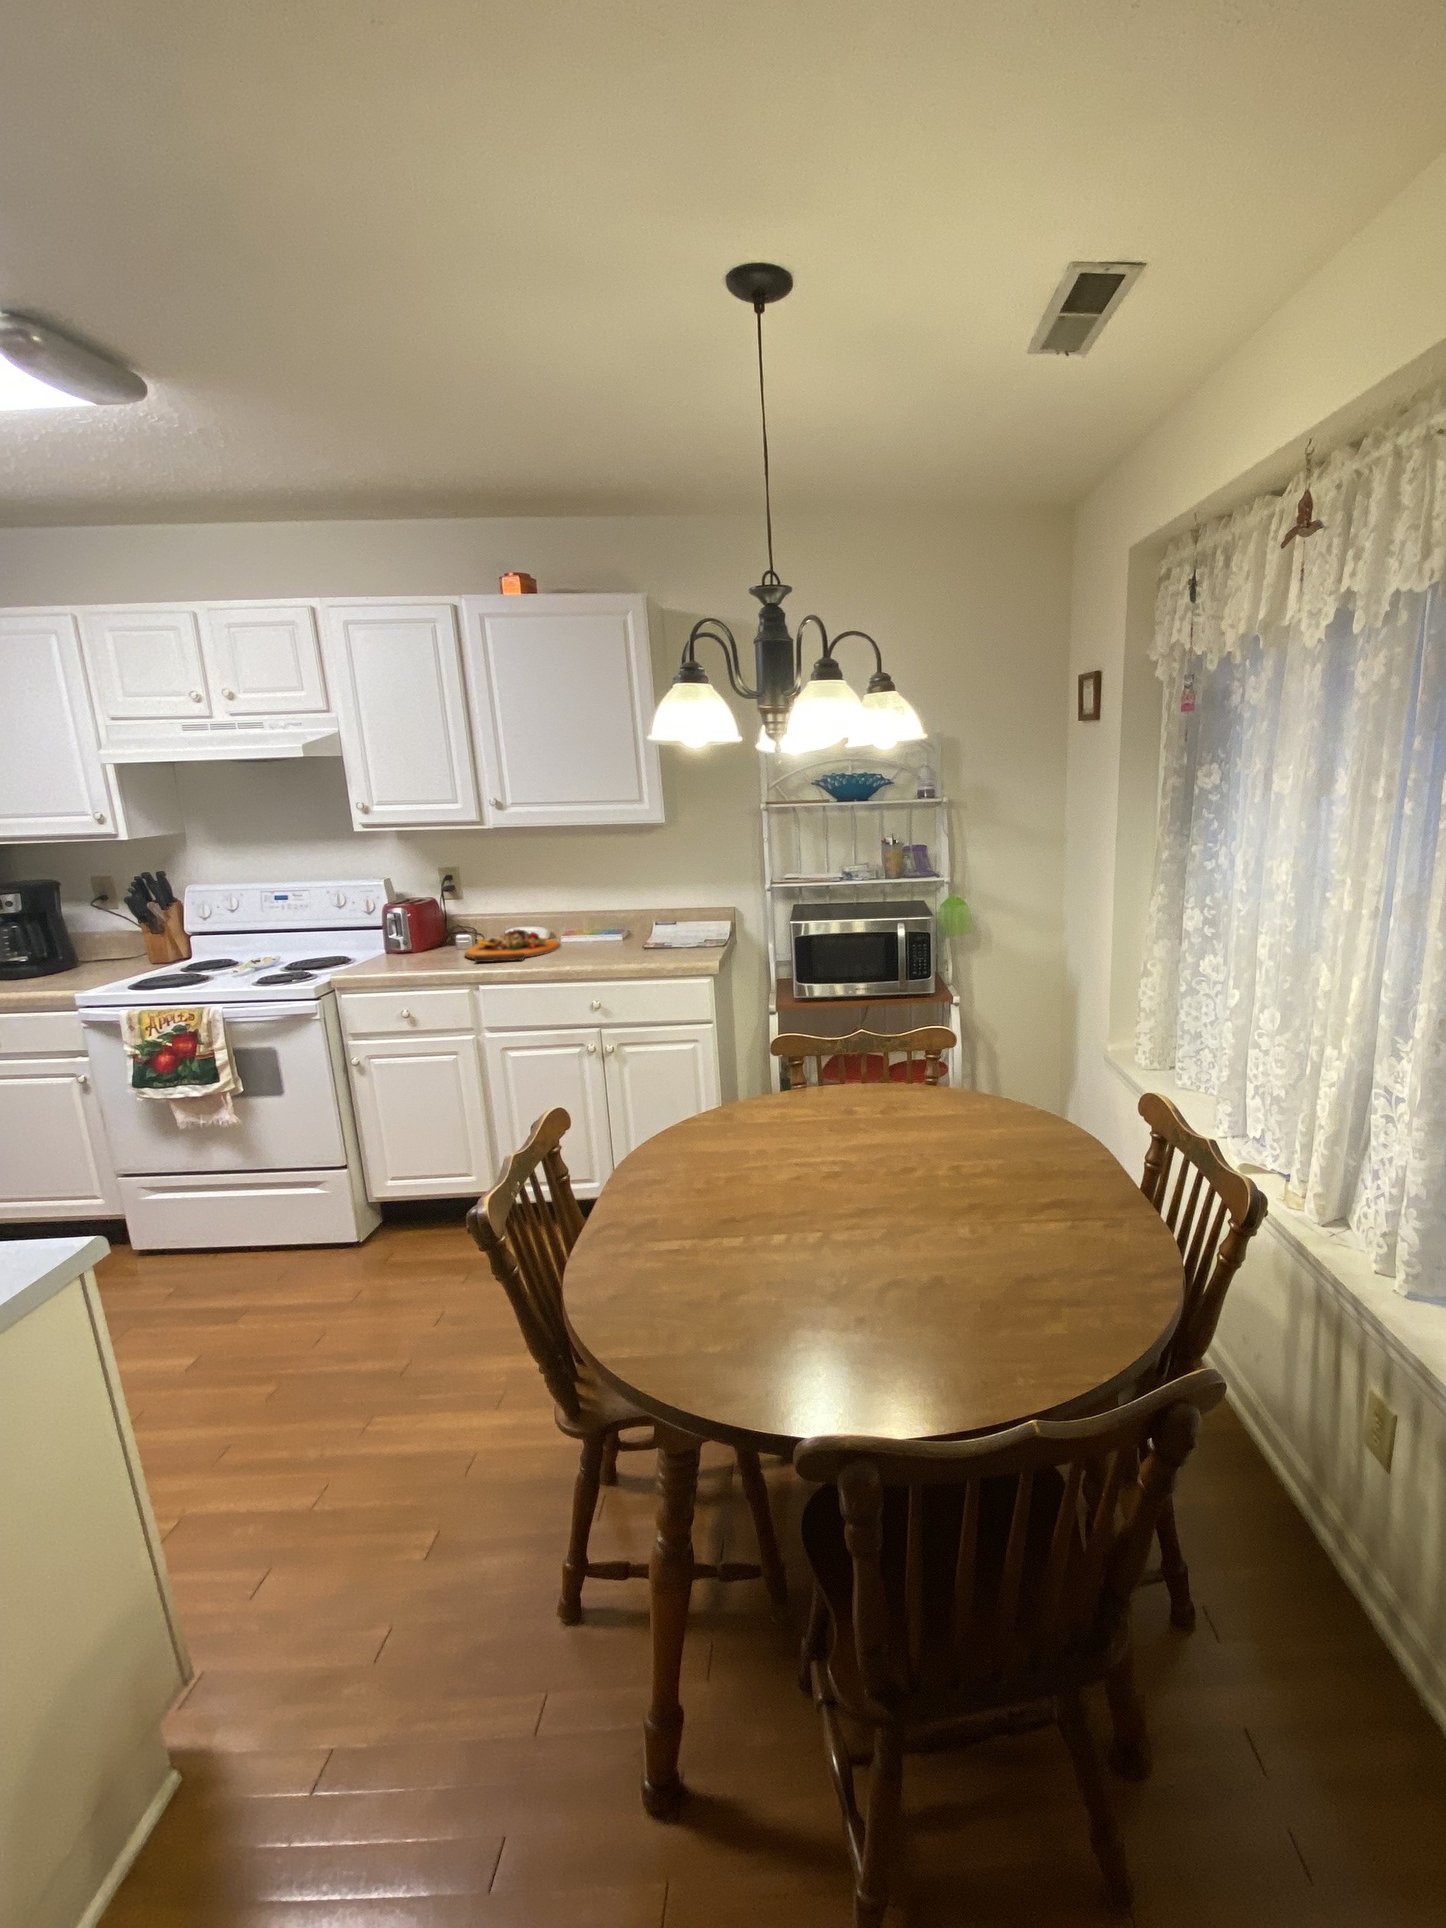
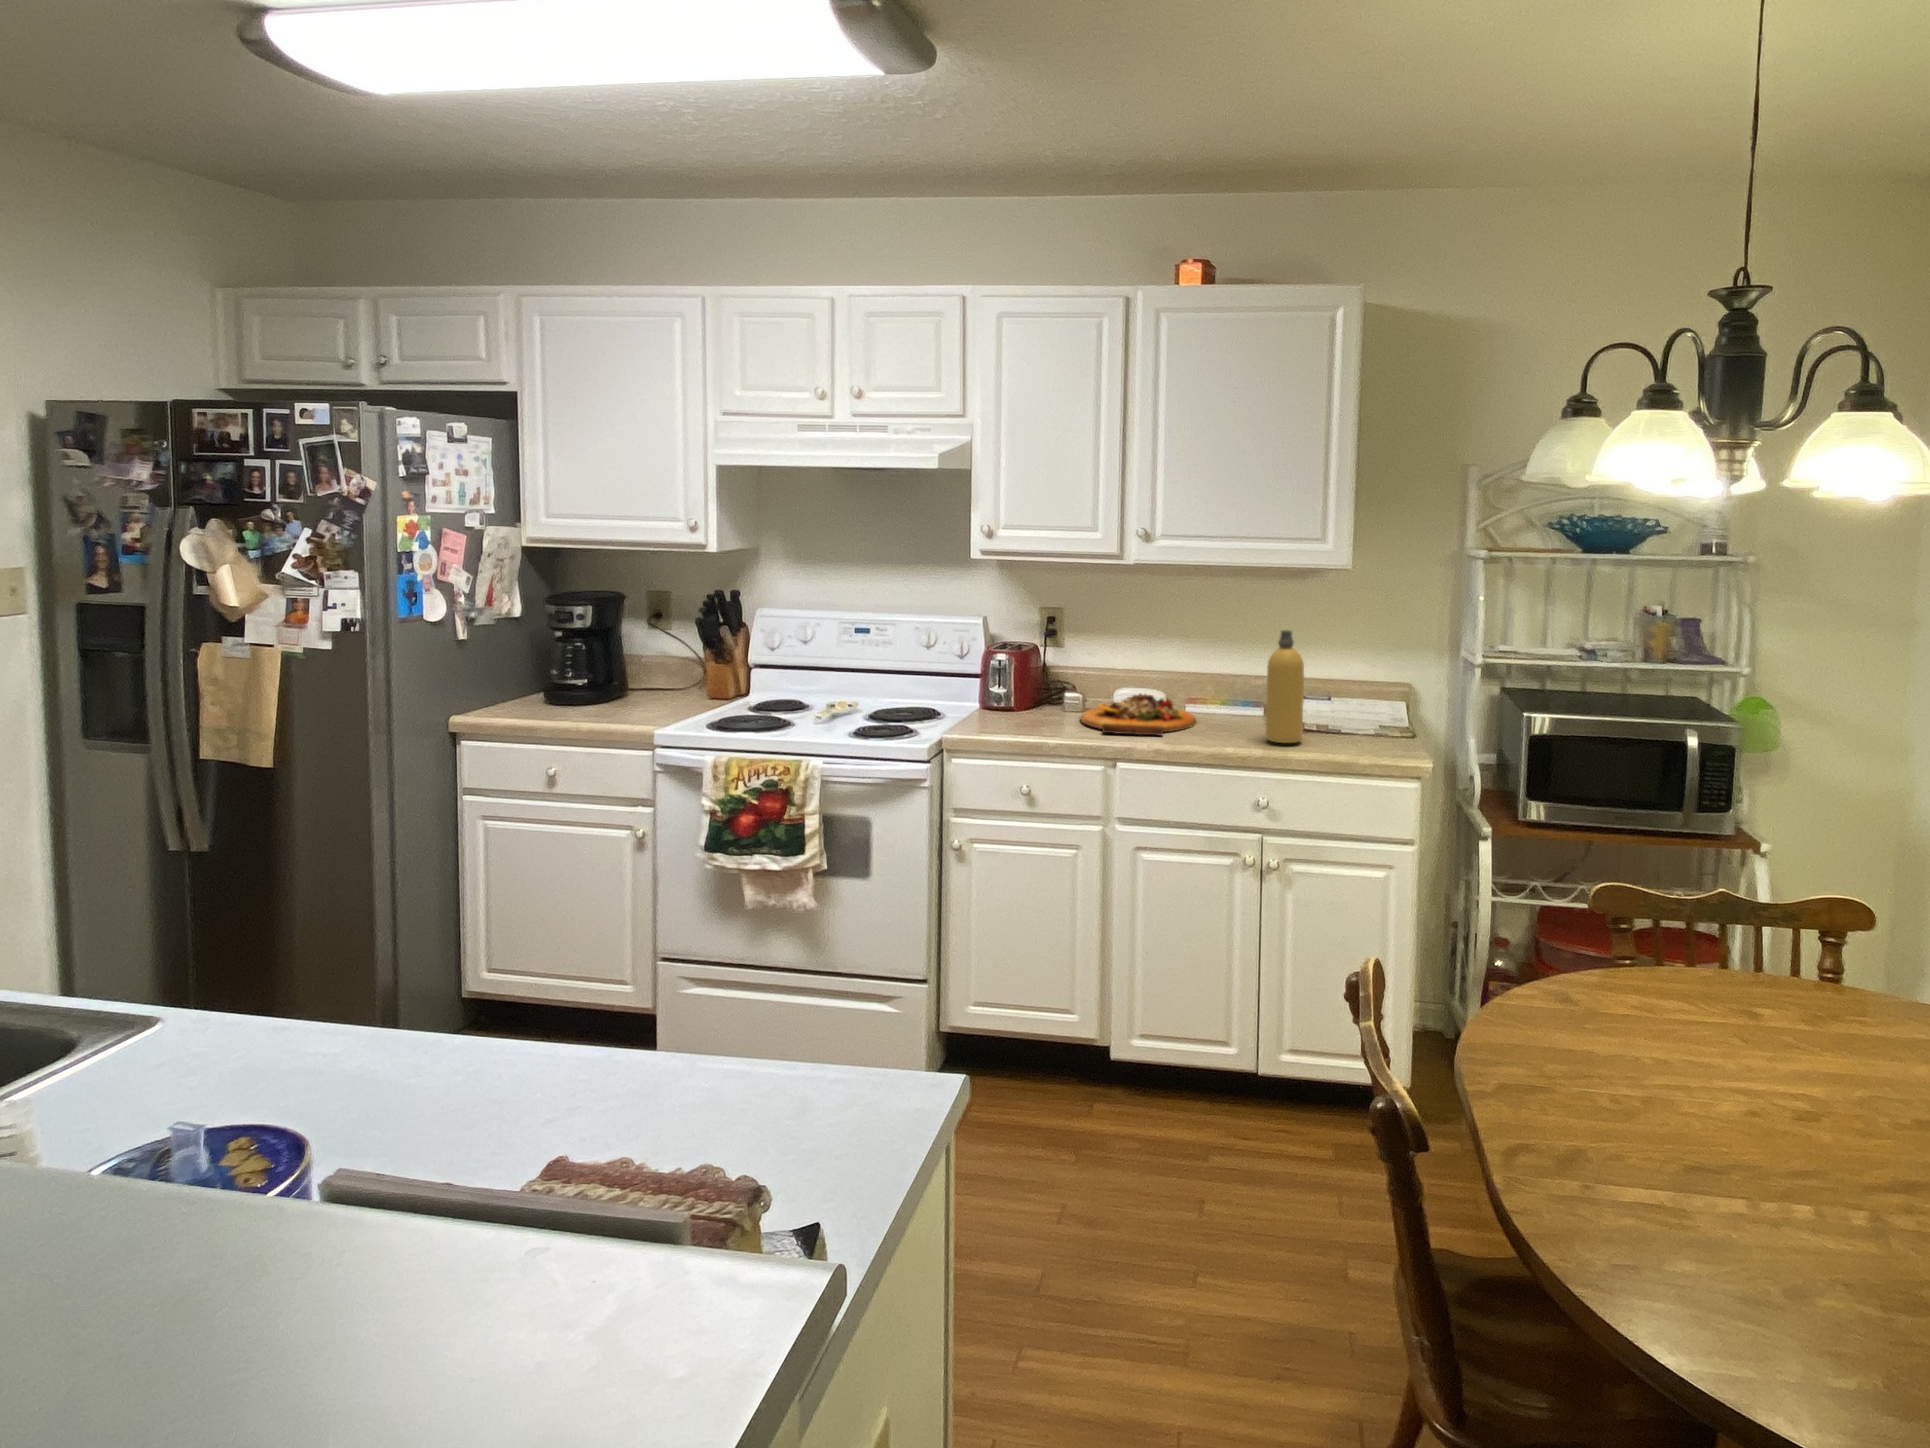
bottle: none [597,872,629,958] -> present [1266,630,1304,743]

